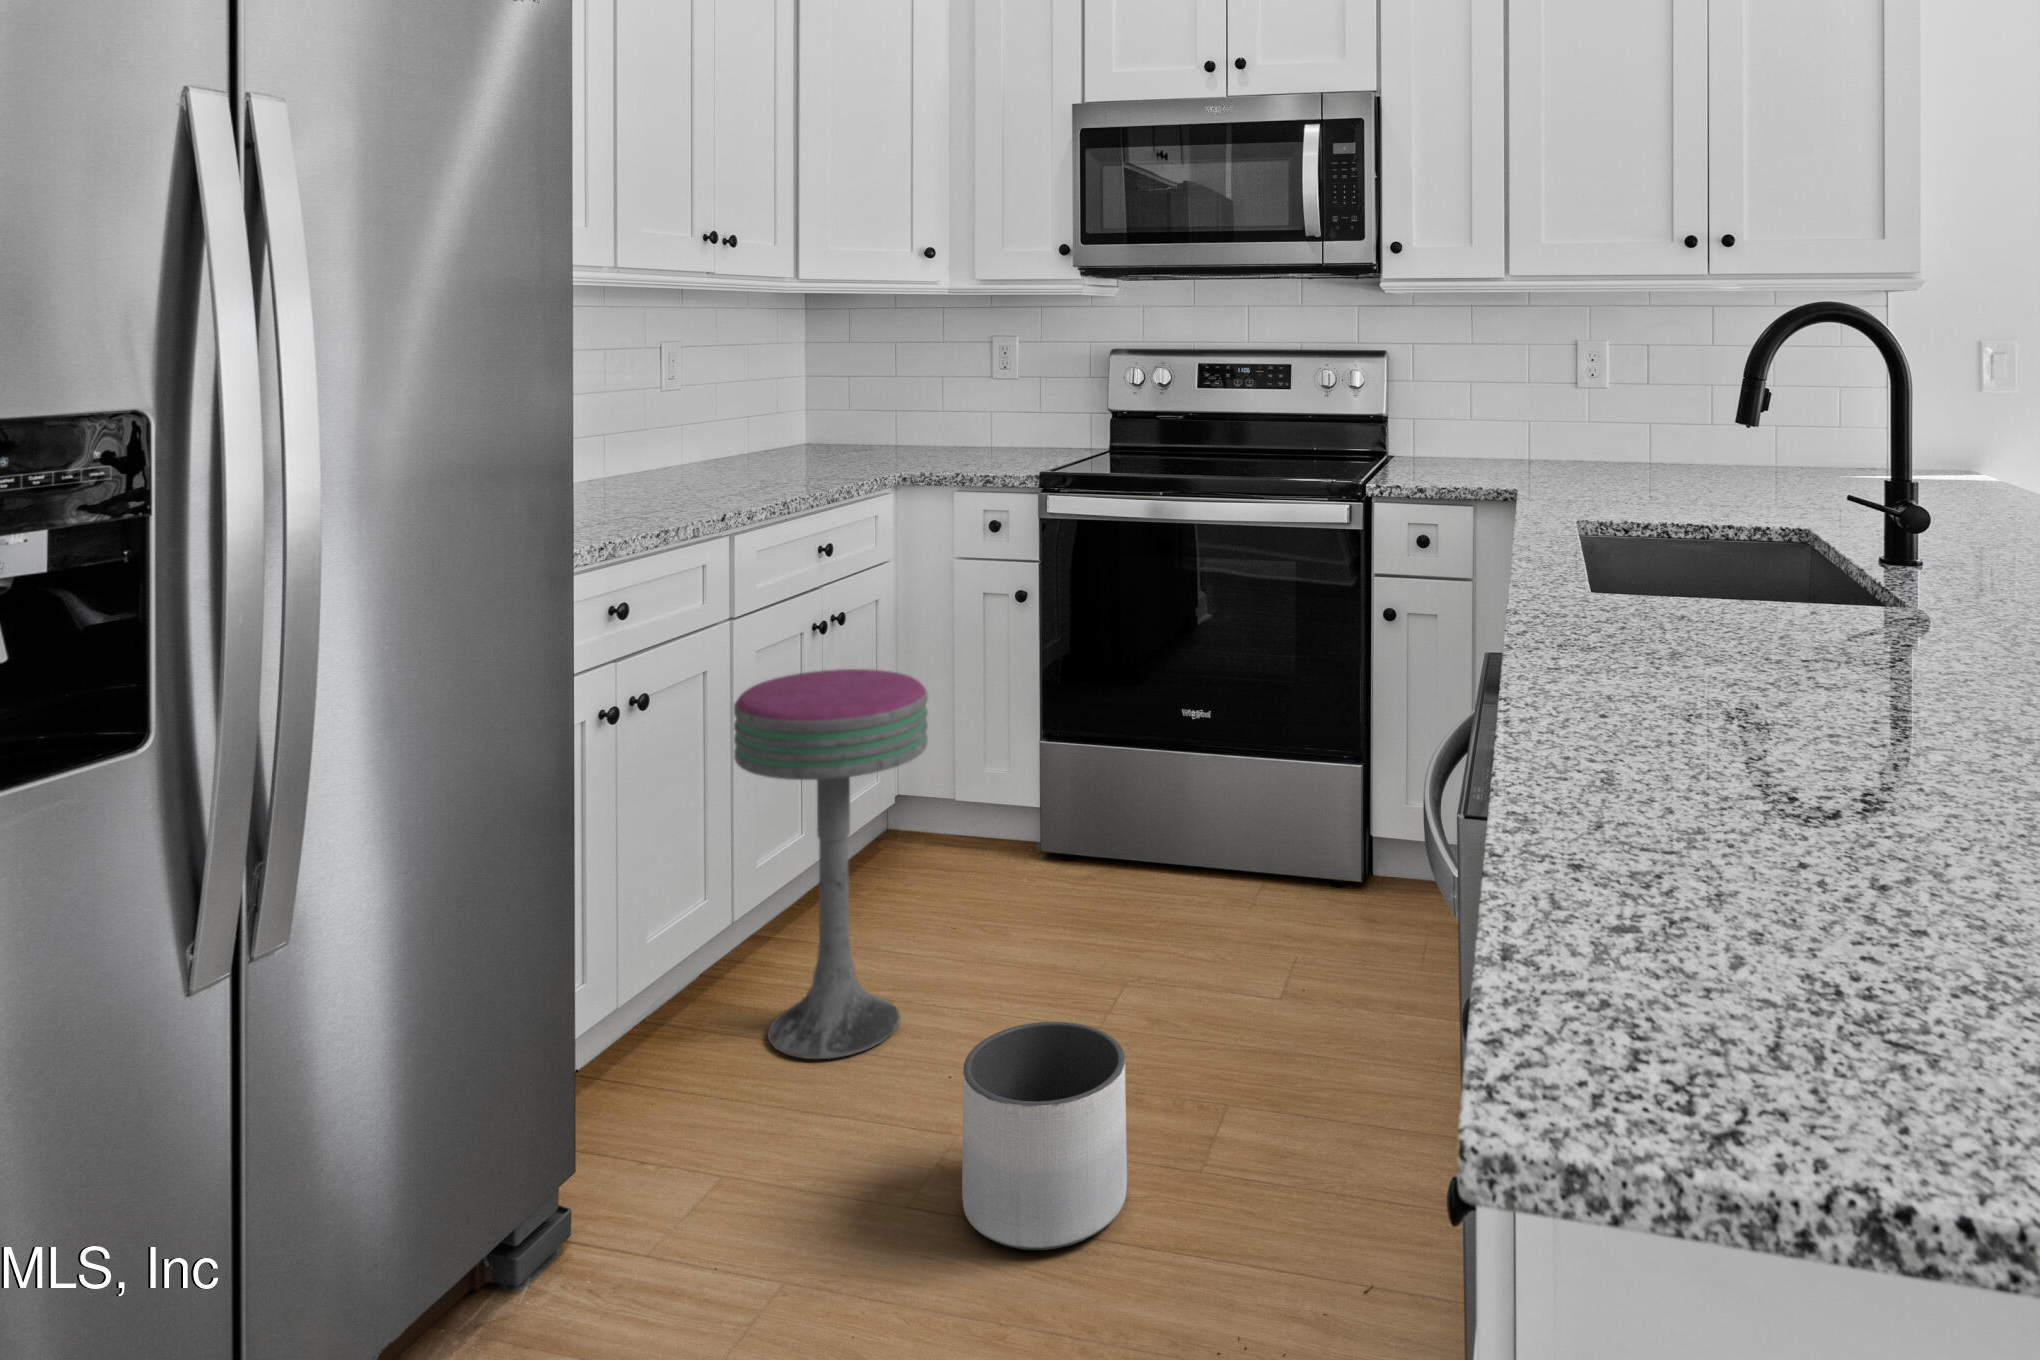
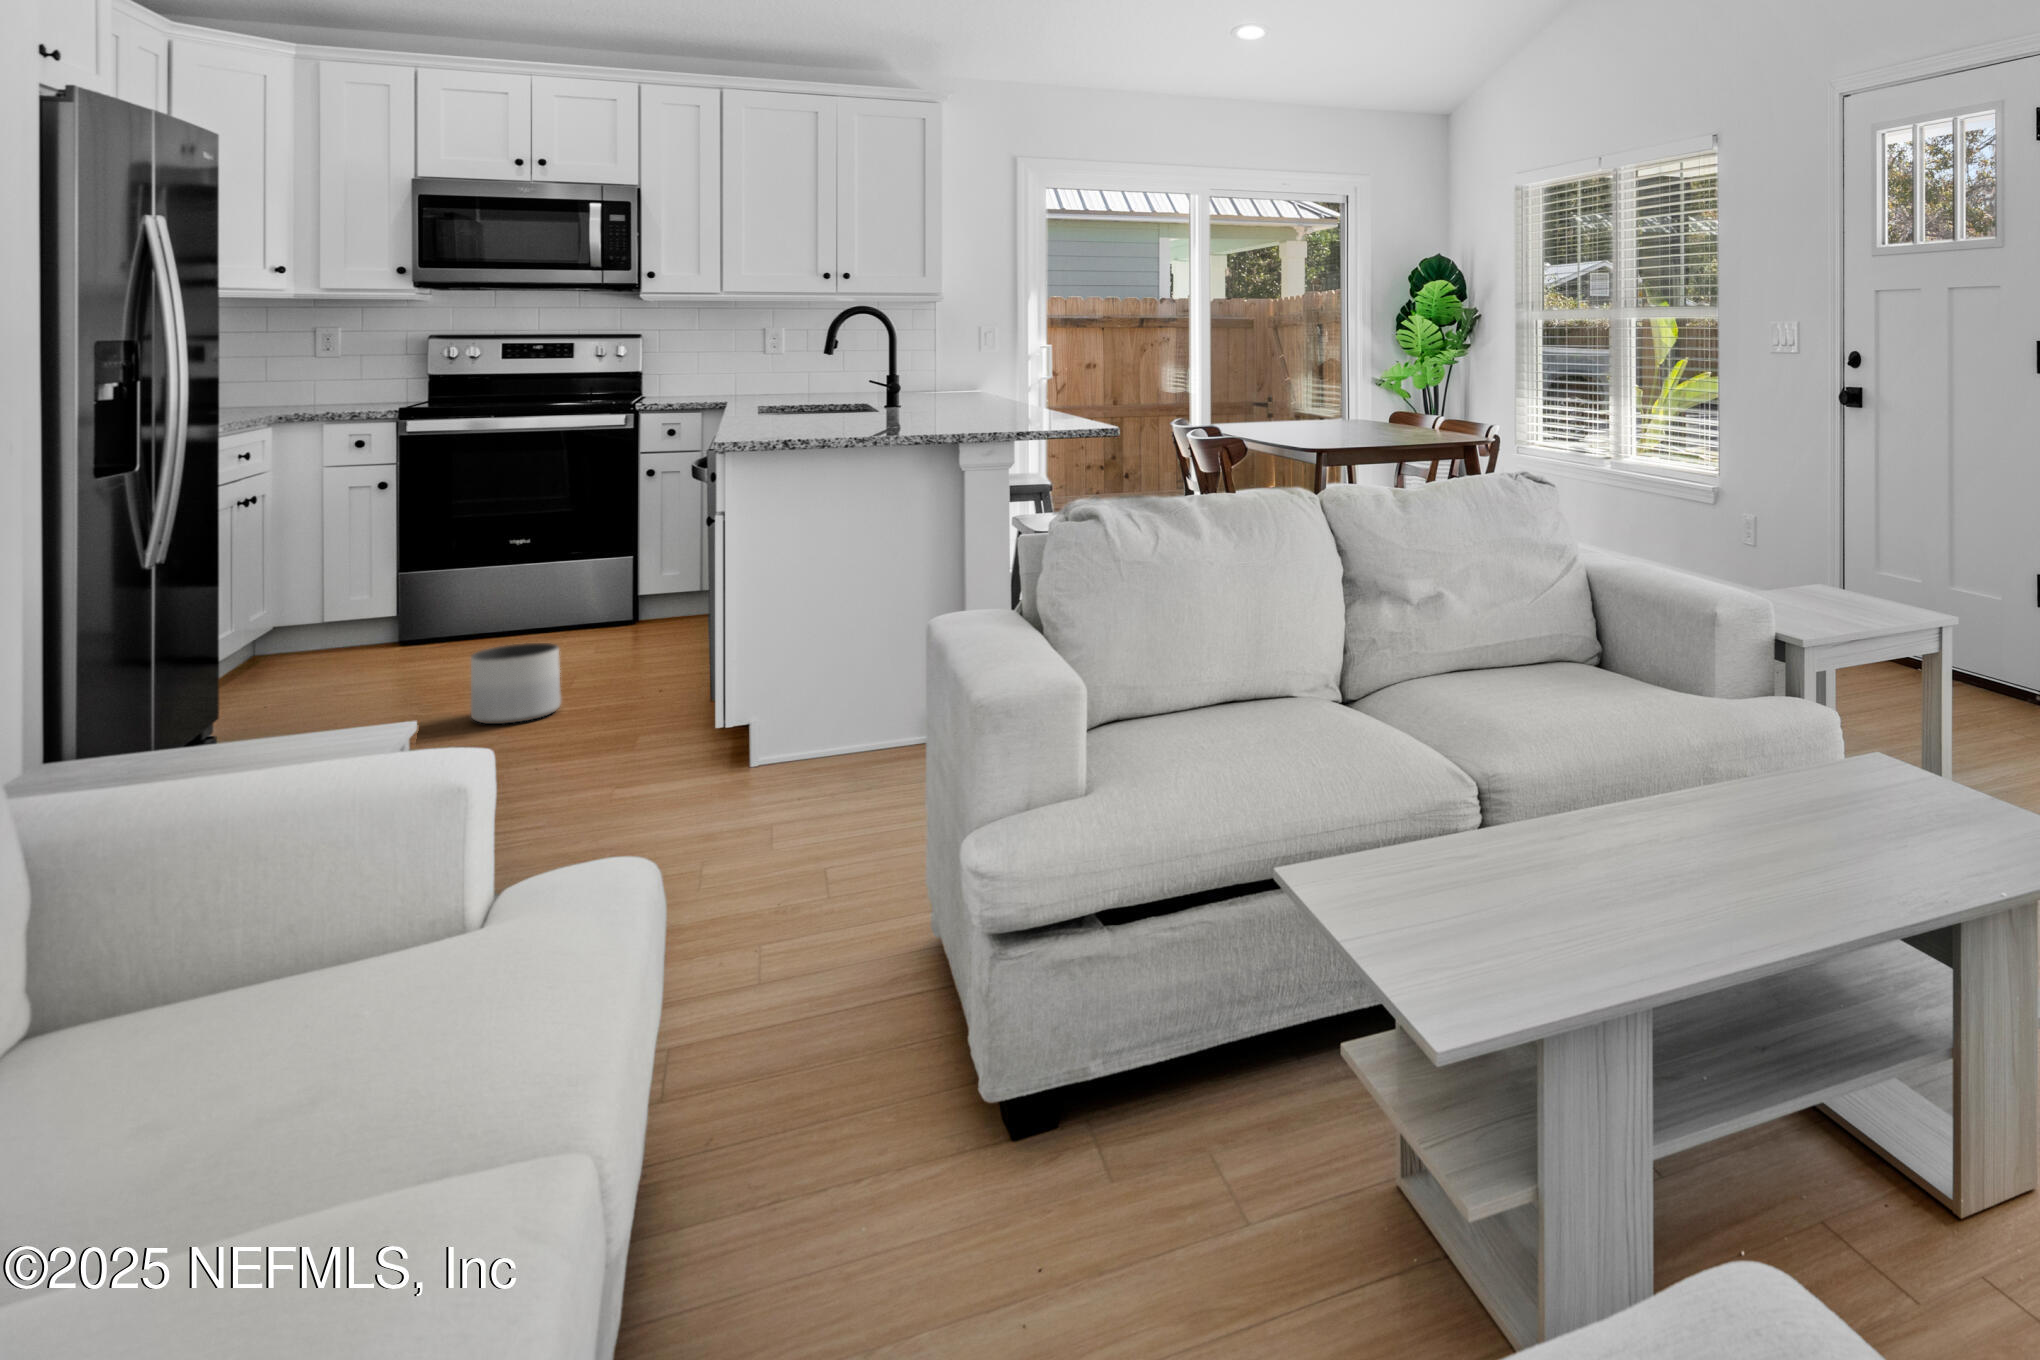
bar stool: present [734,669,928,1059] -> none [251,514,388,718]

